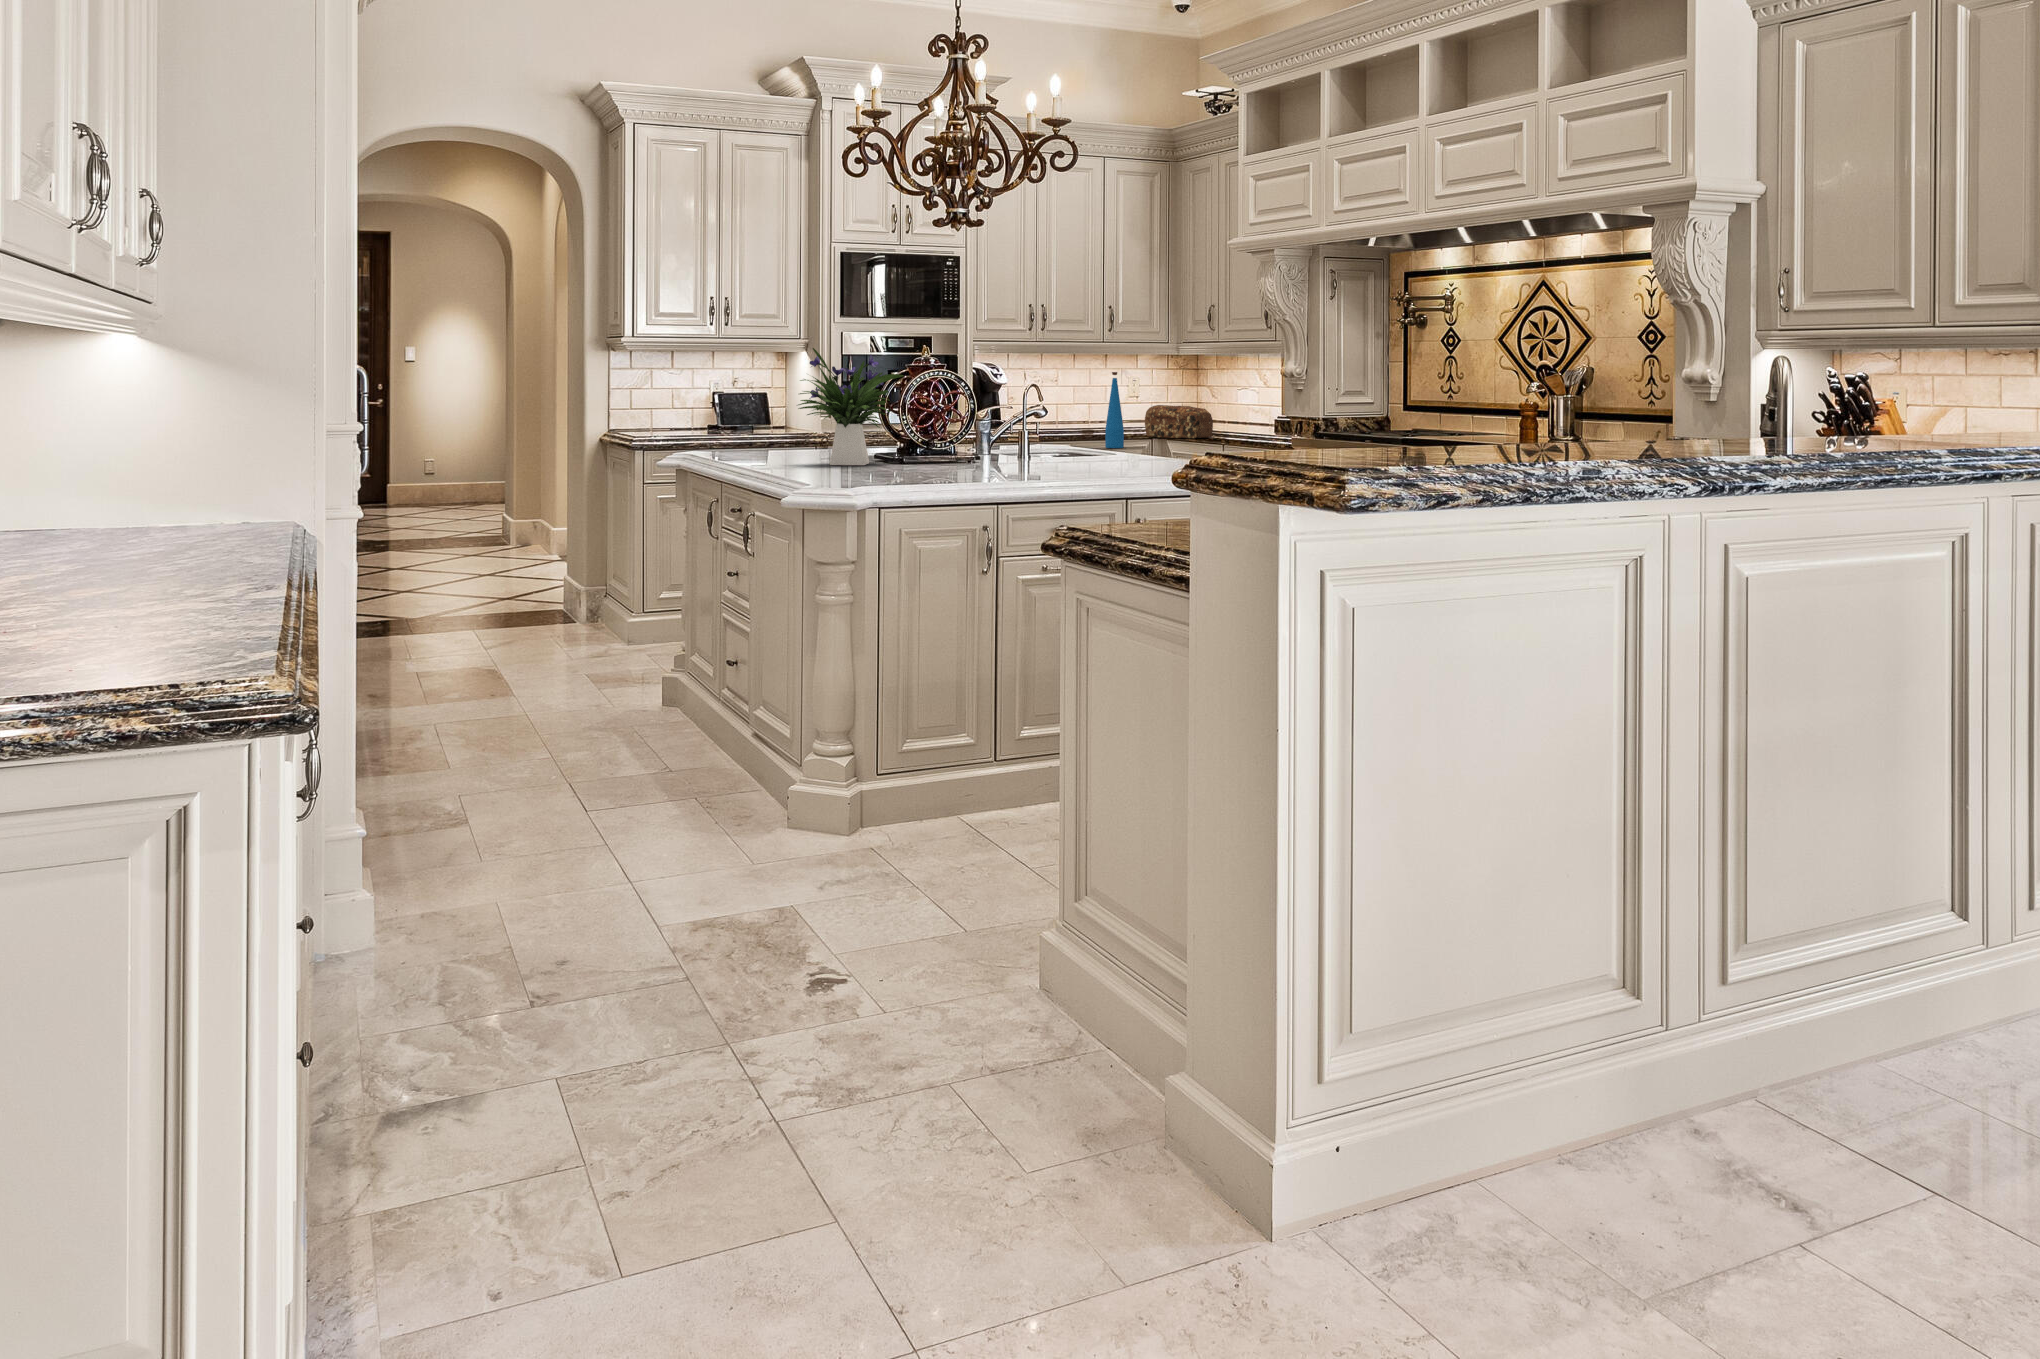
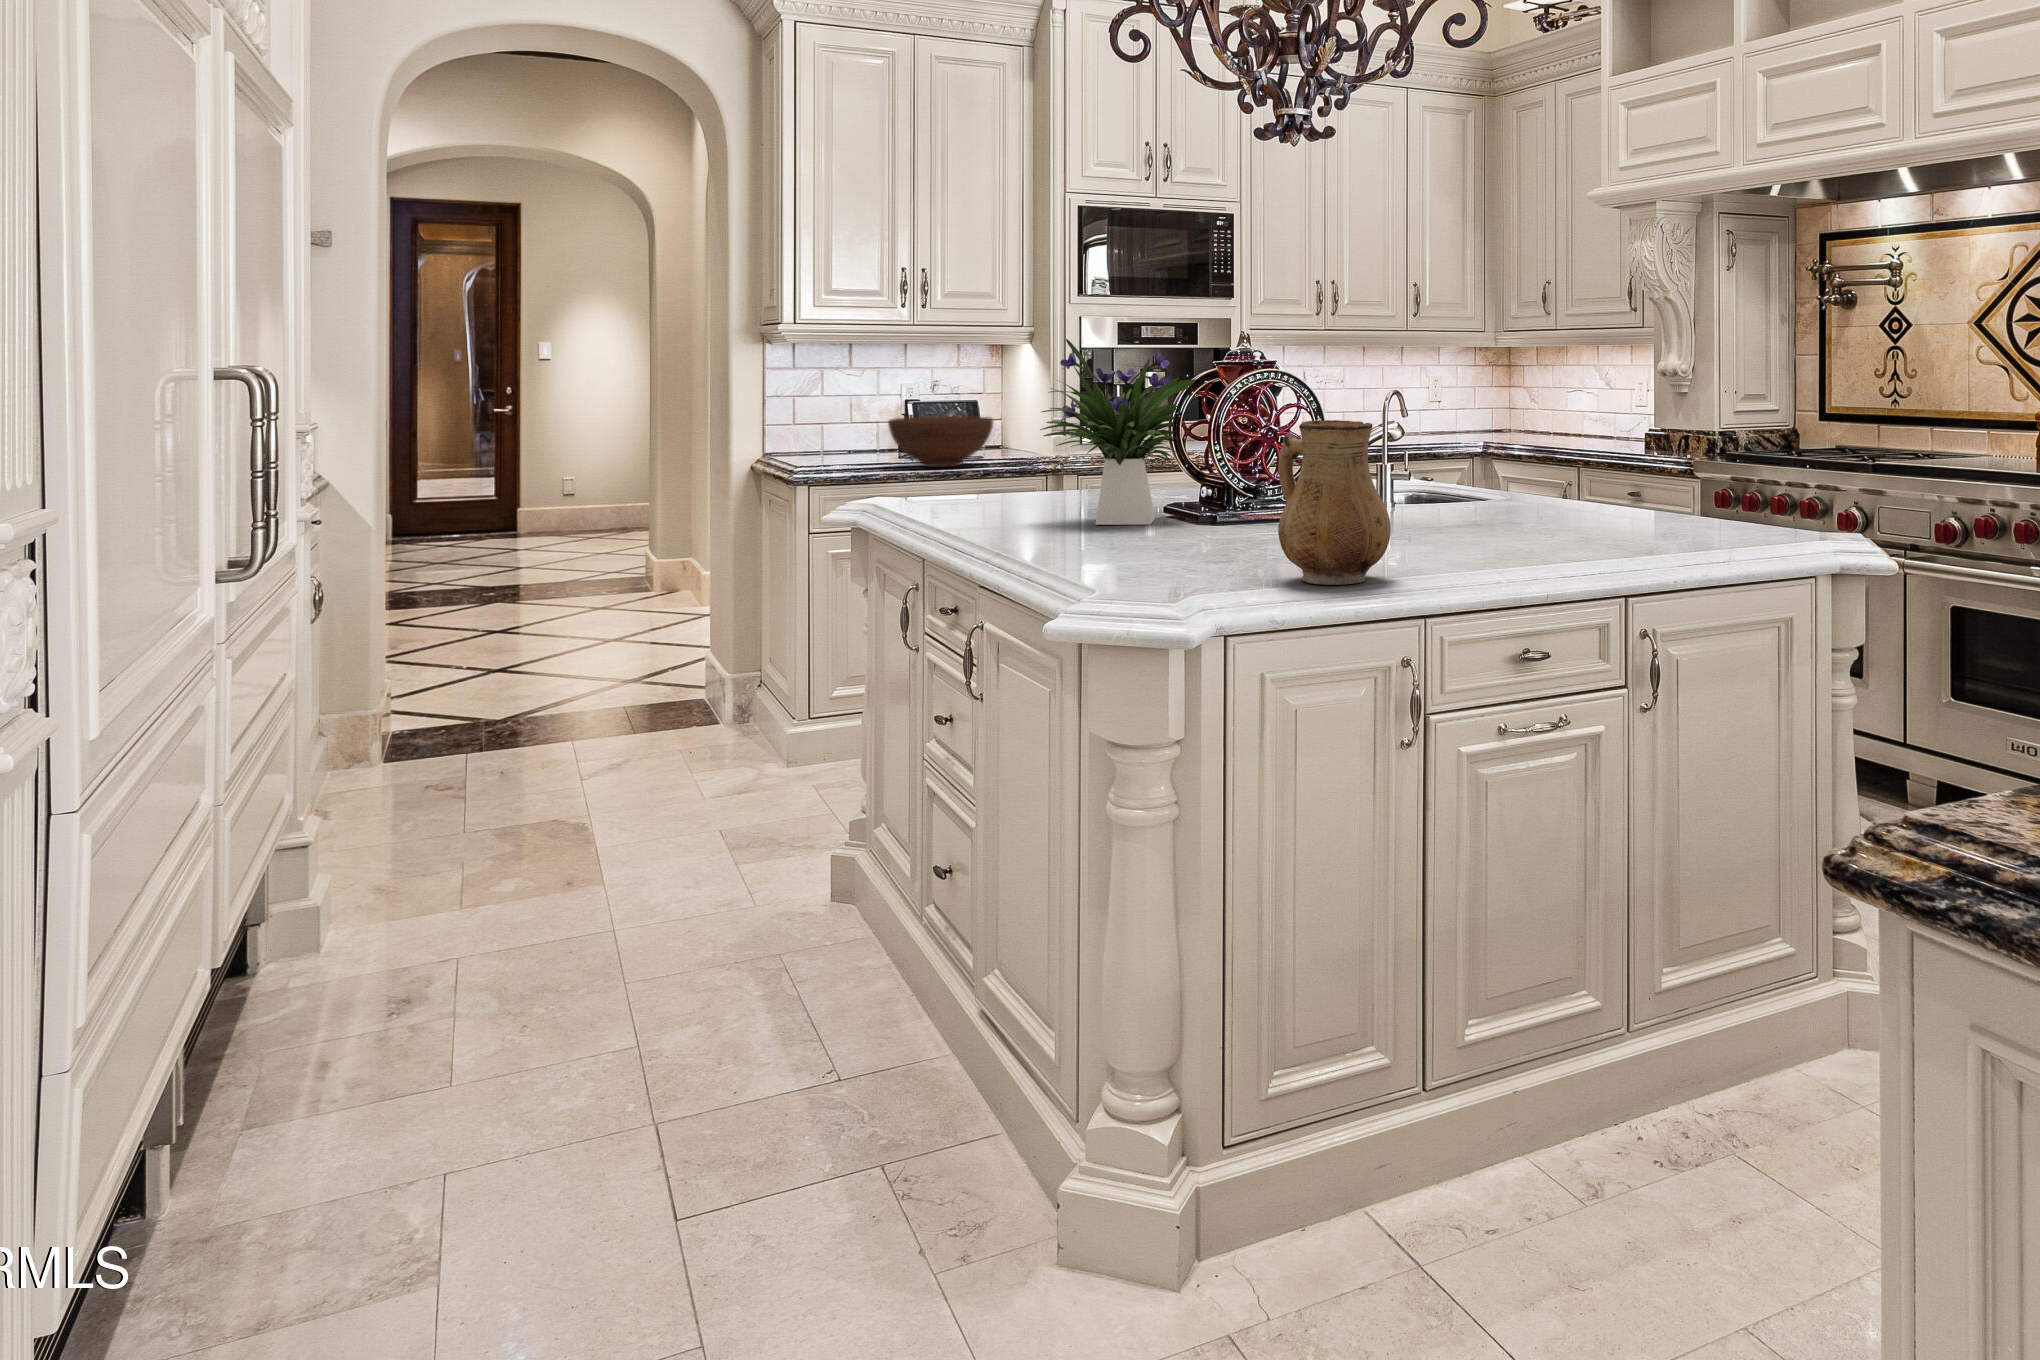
bottle: present [1105,372,1124,448] -> none [1470,370,1495,478]
ceramic pitcher: none [915,393,977,483] -> present [1278,420,1391,585]
bread loaf: present [1145,405,1213,439] -> none [1490,411,1581,455]
fruit bowl: none [702,406,778,442] -> present [888,416,994,467]

